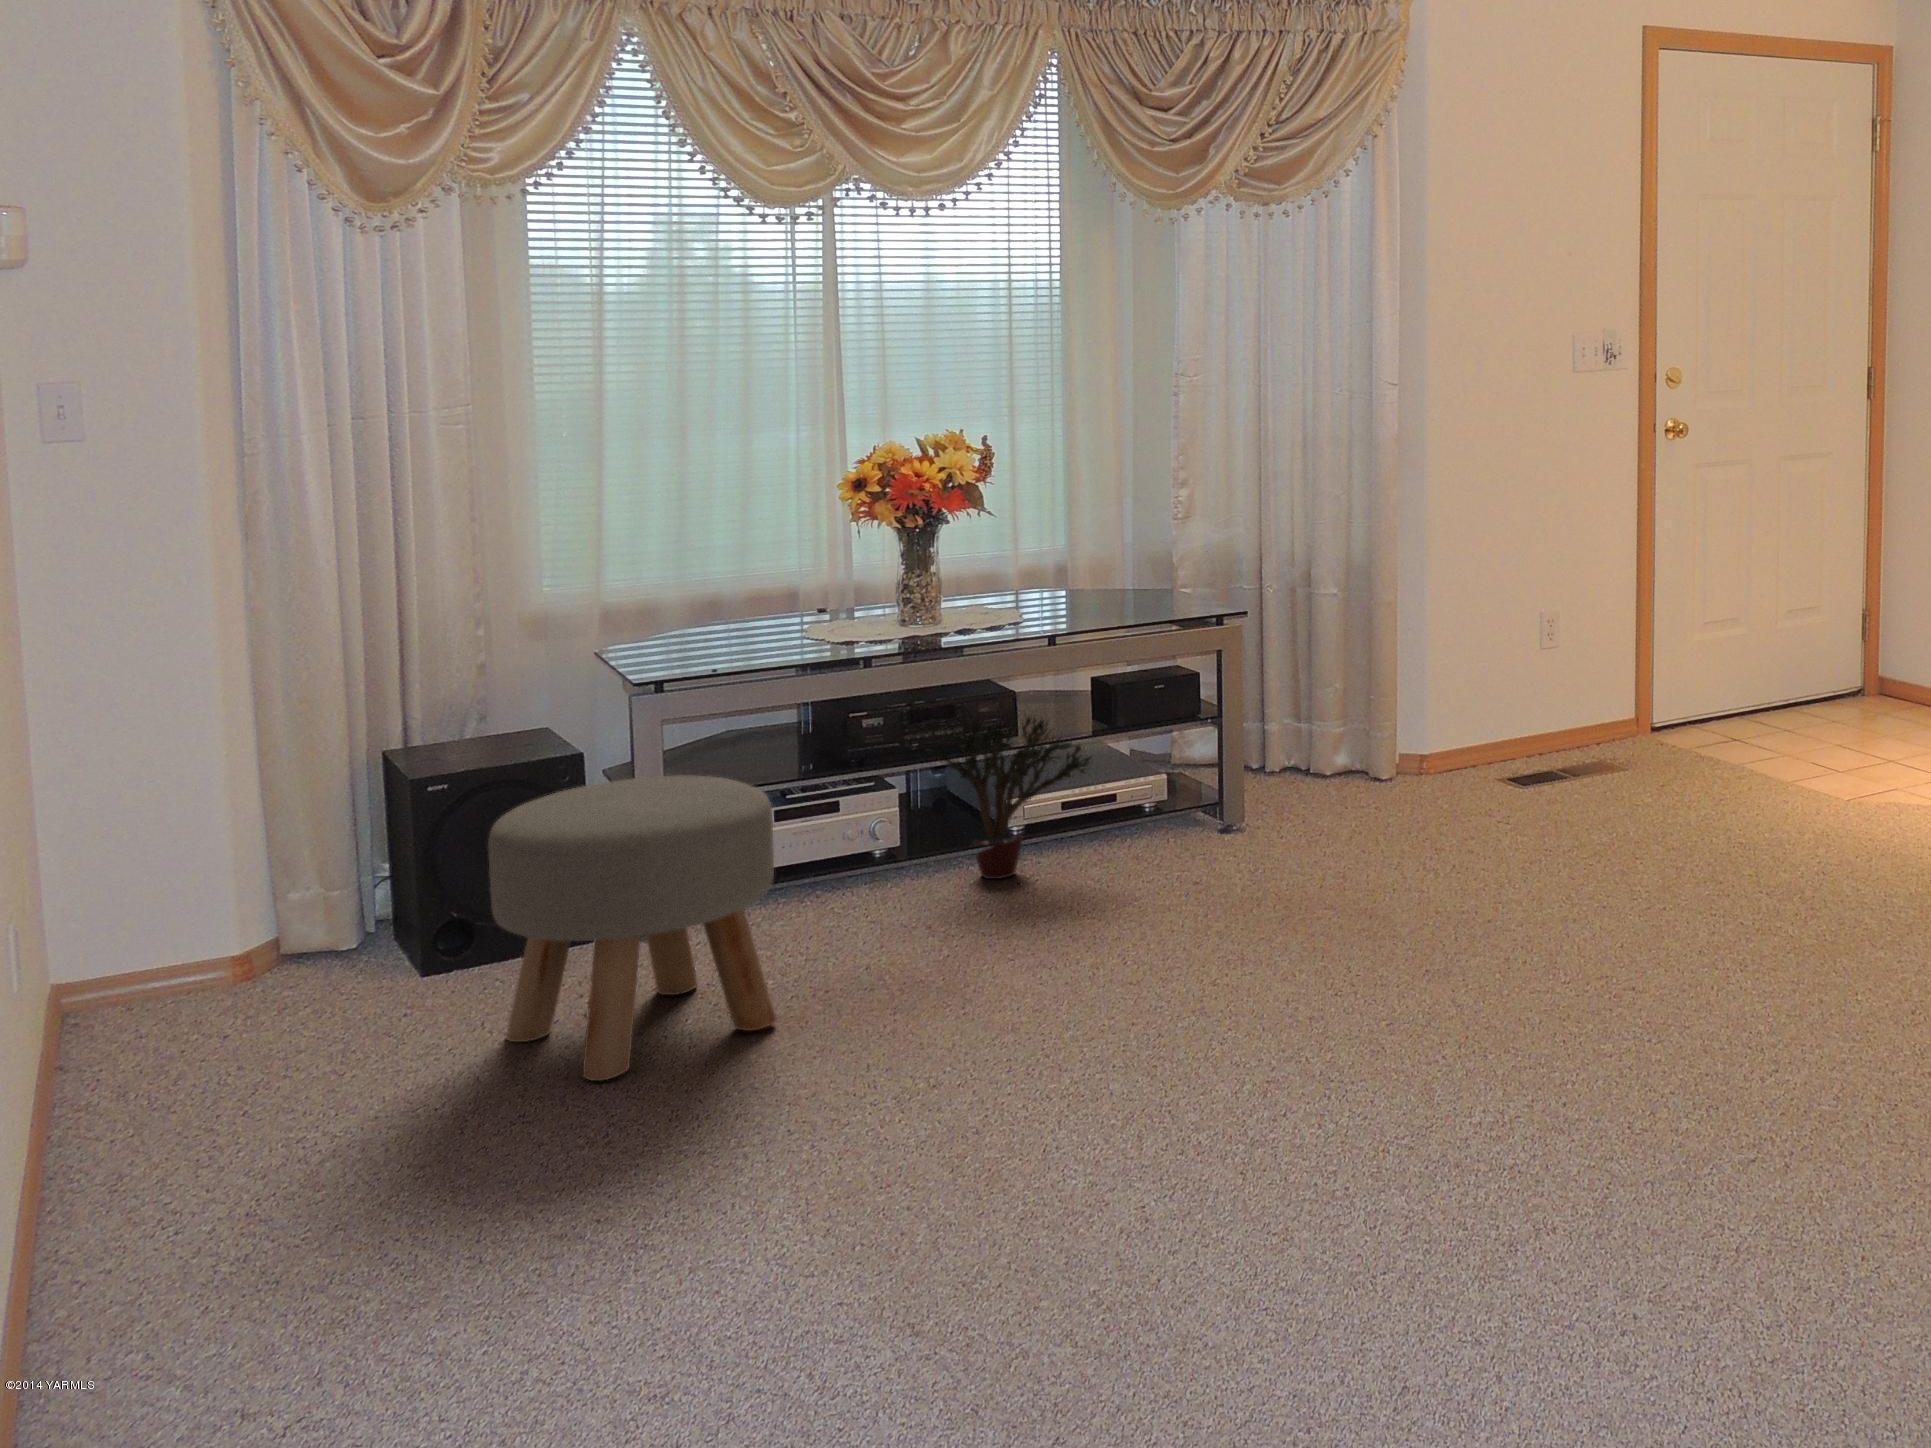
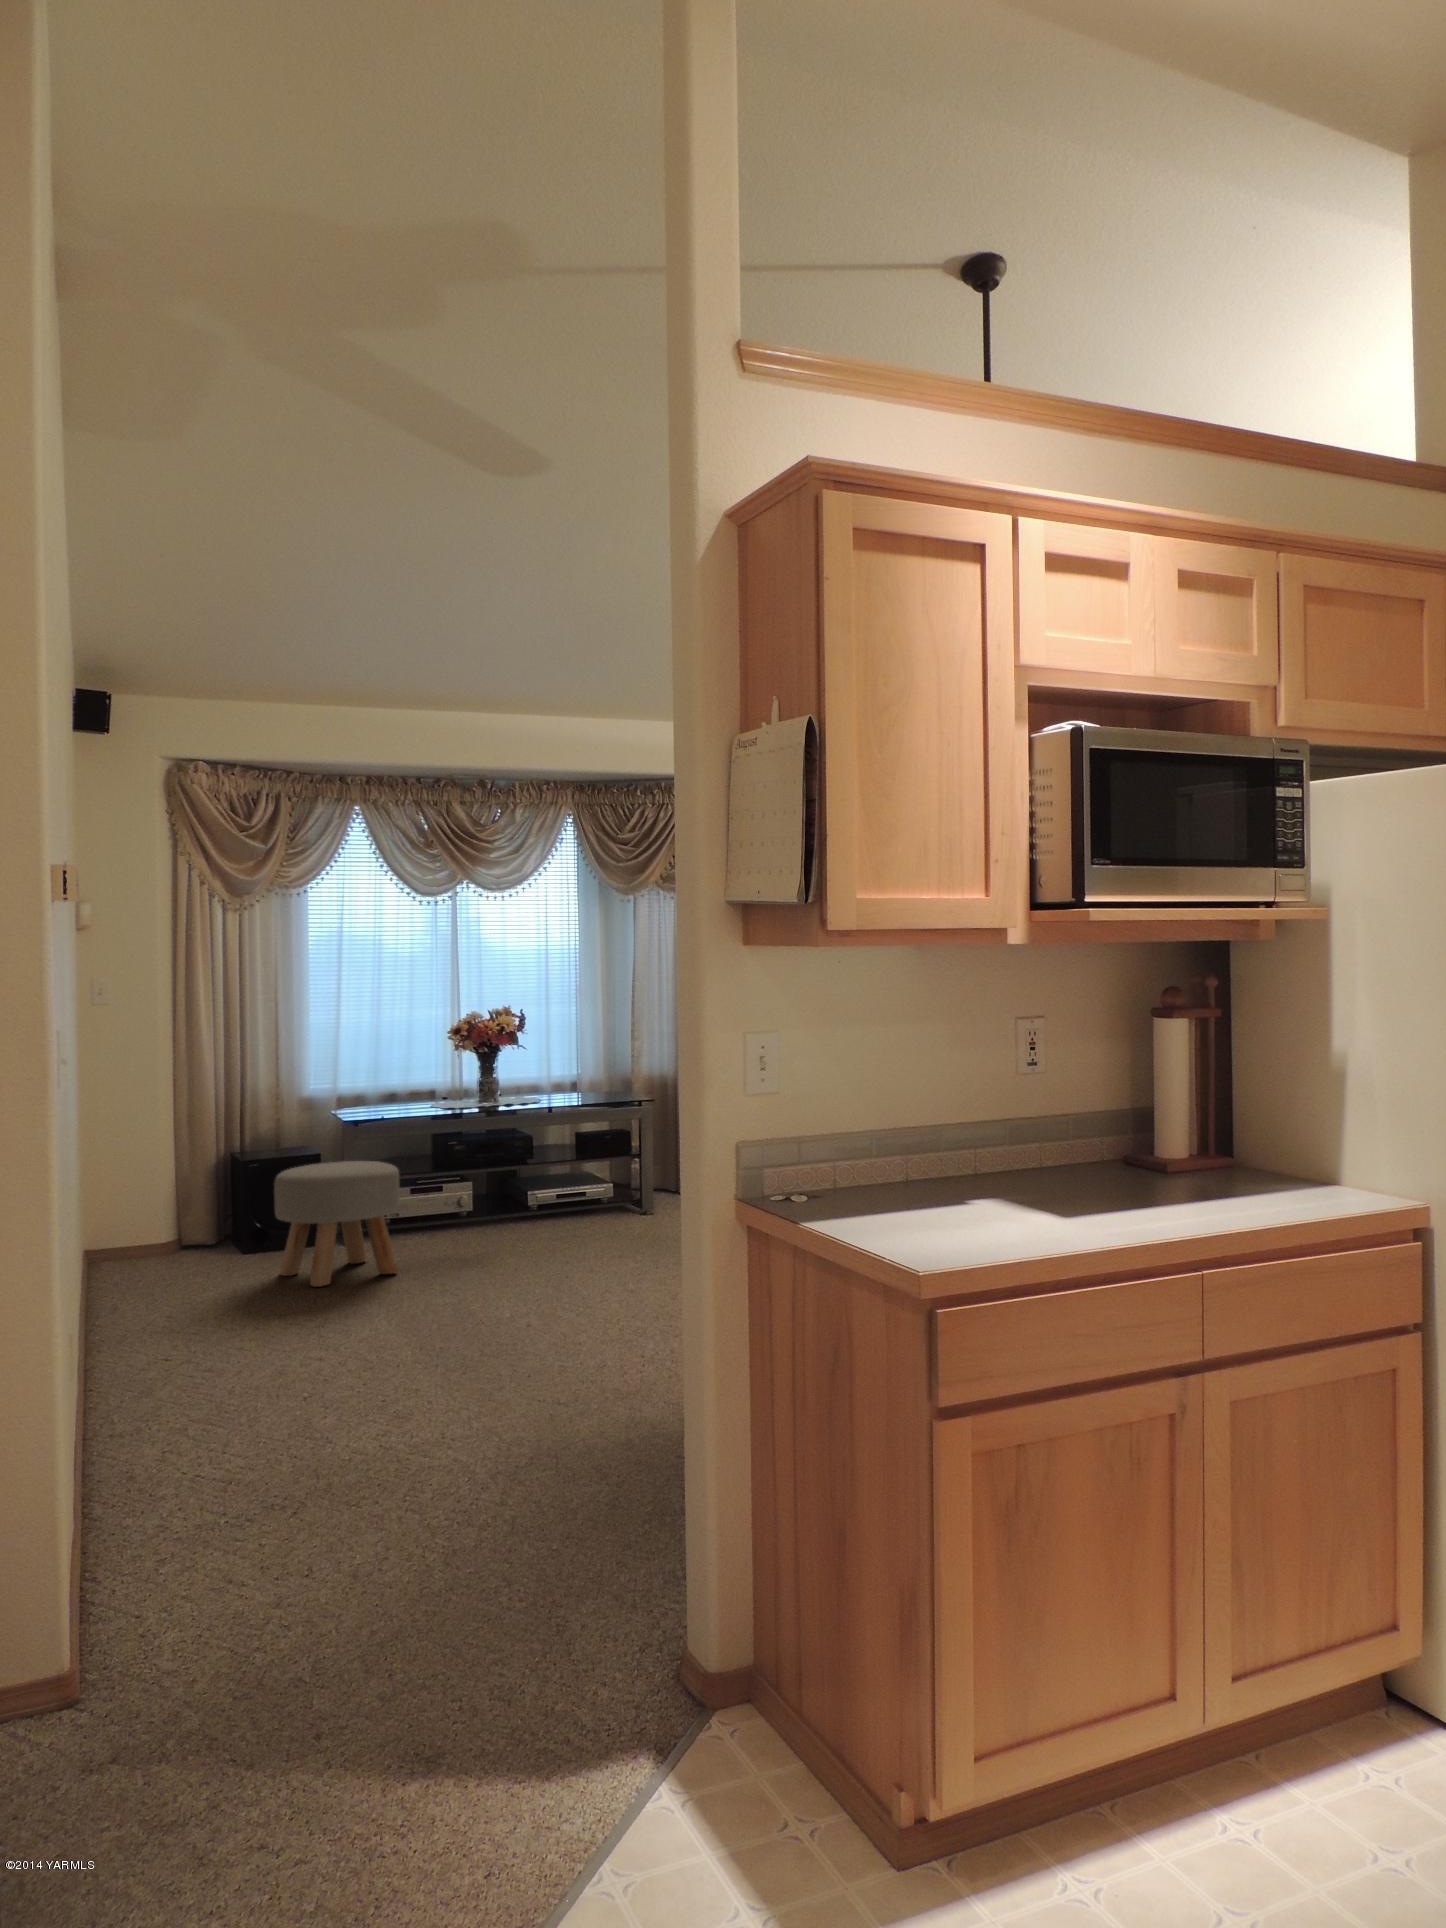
potted plant: present [931,717,1090,879] -> none [483,1146,570,1230]

